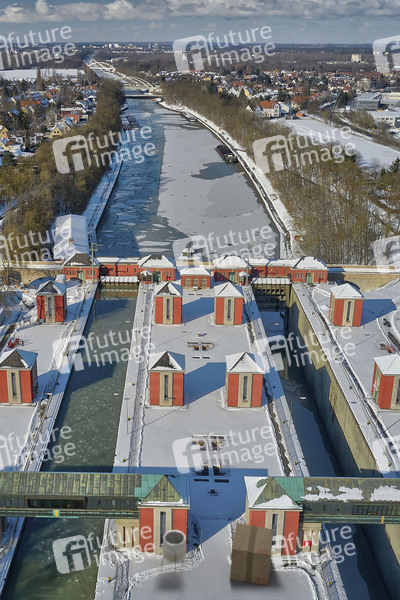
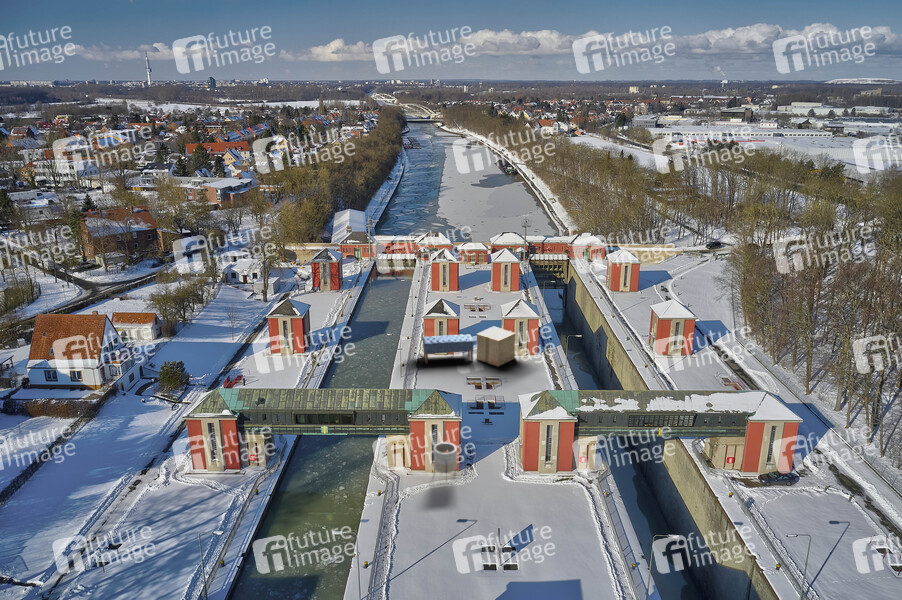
bench: none [149,389,200,419] -> present [423,334,474,364]
cardboard box: present [230,523,274,585] -> present [477,326,515,366]

